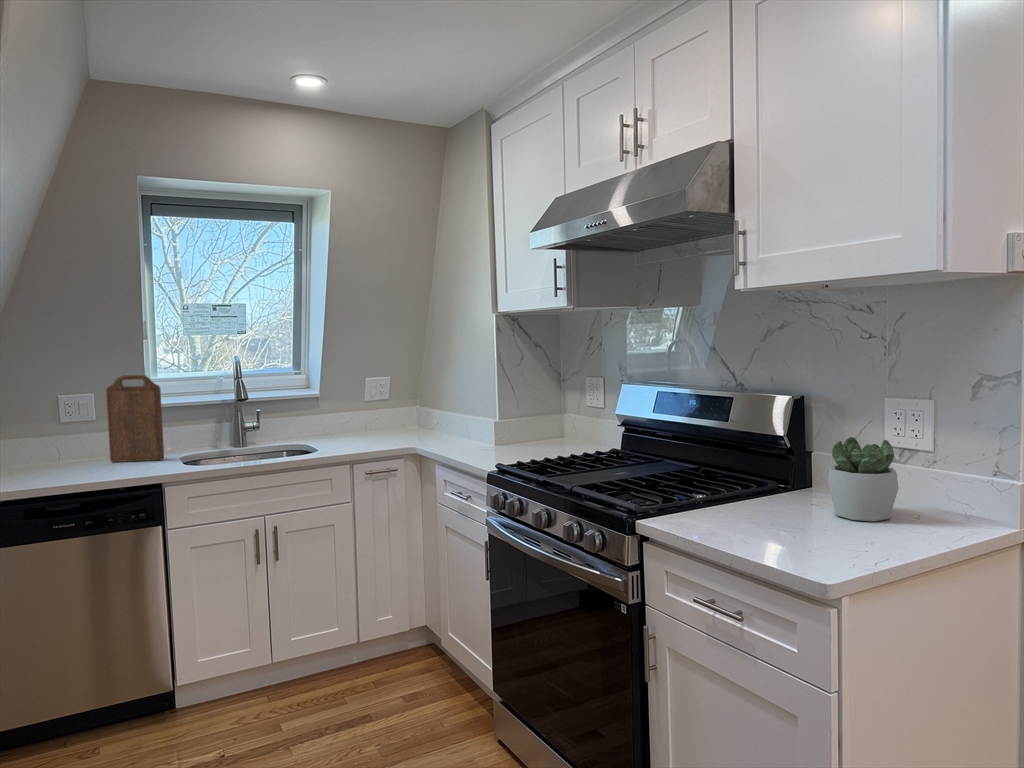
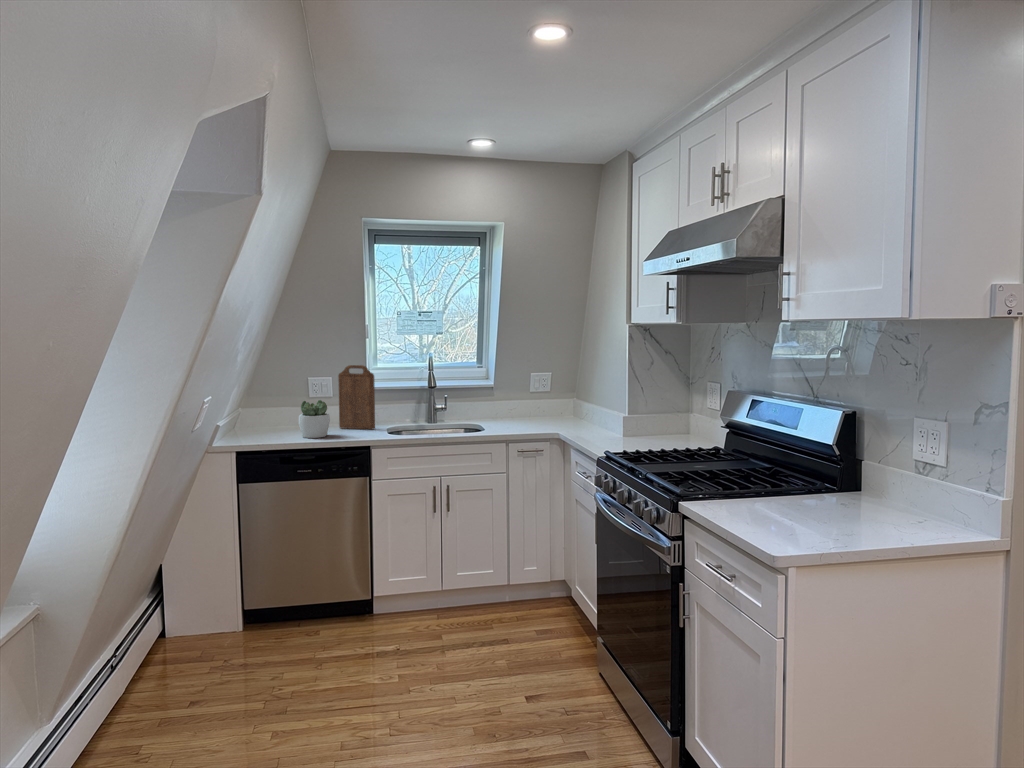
succulent plant: present [828,437,898,521] -> present [298,400,330,438]

